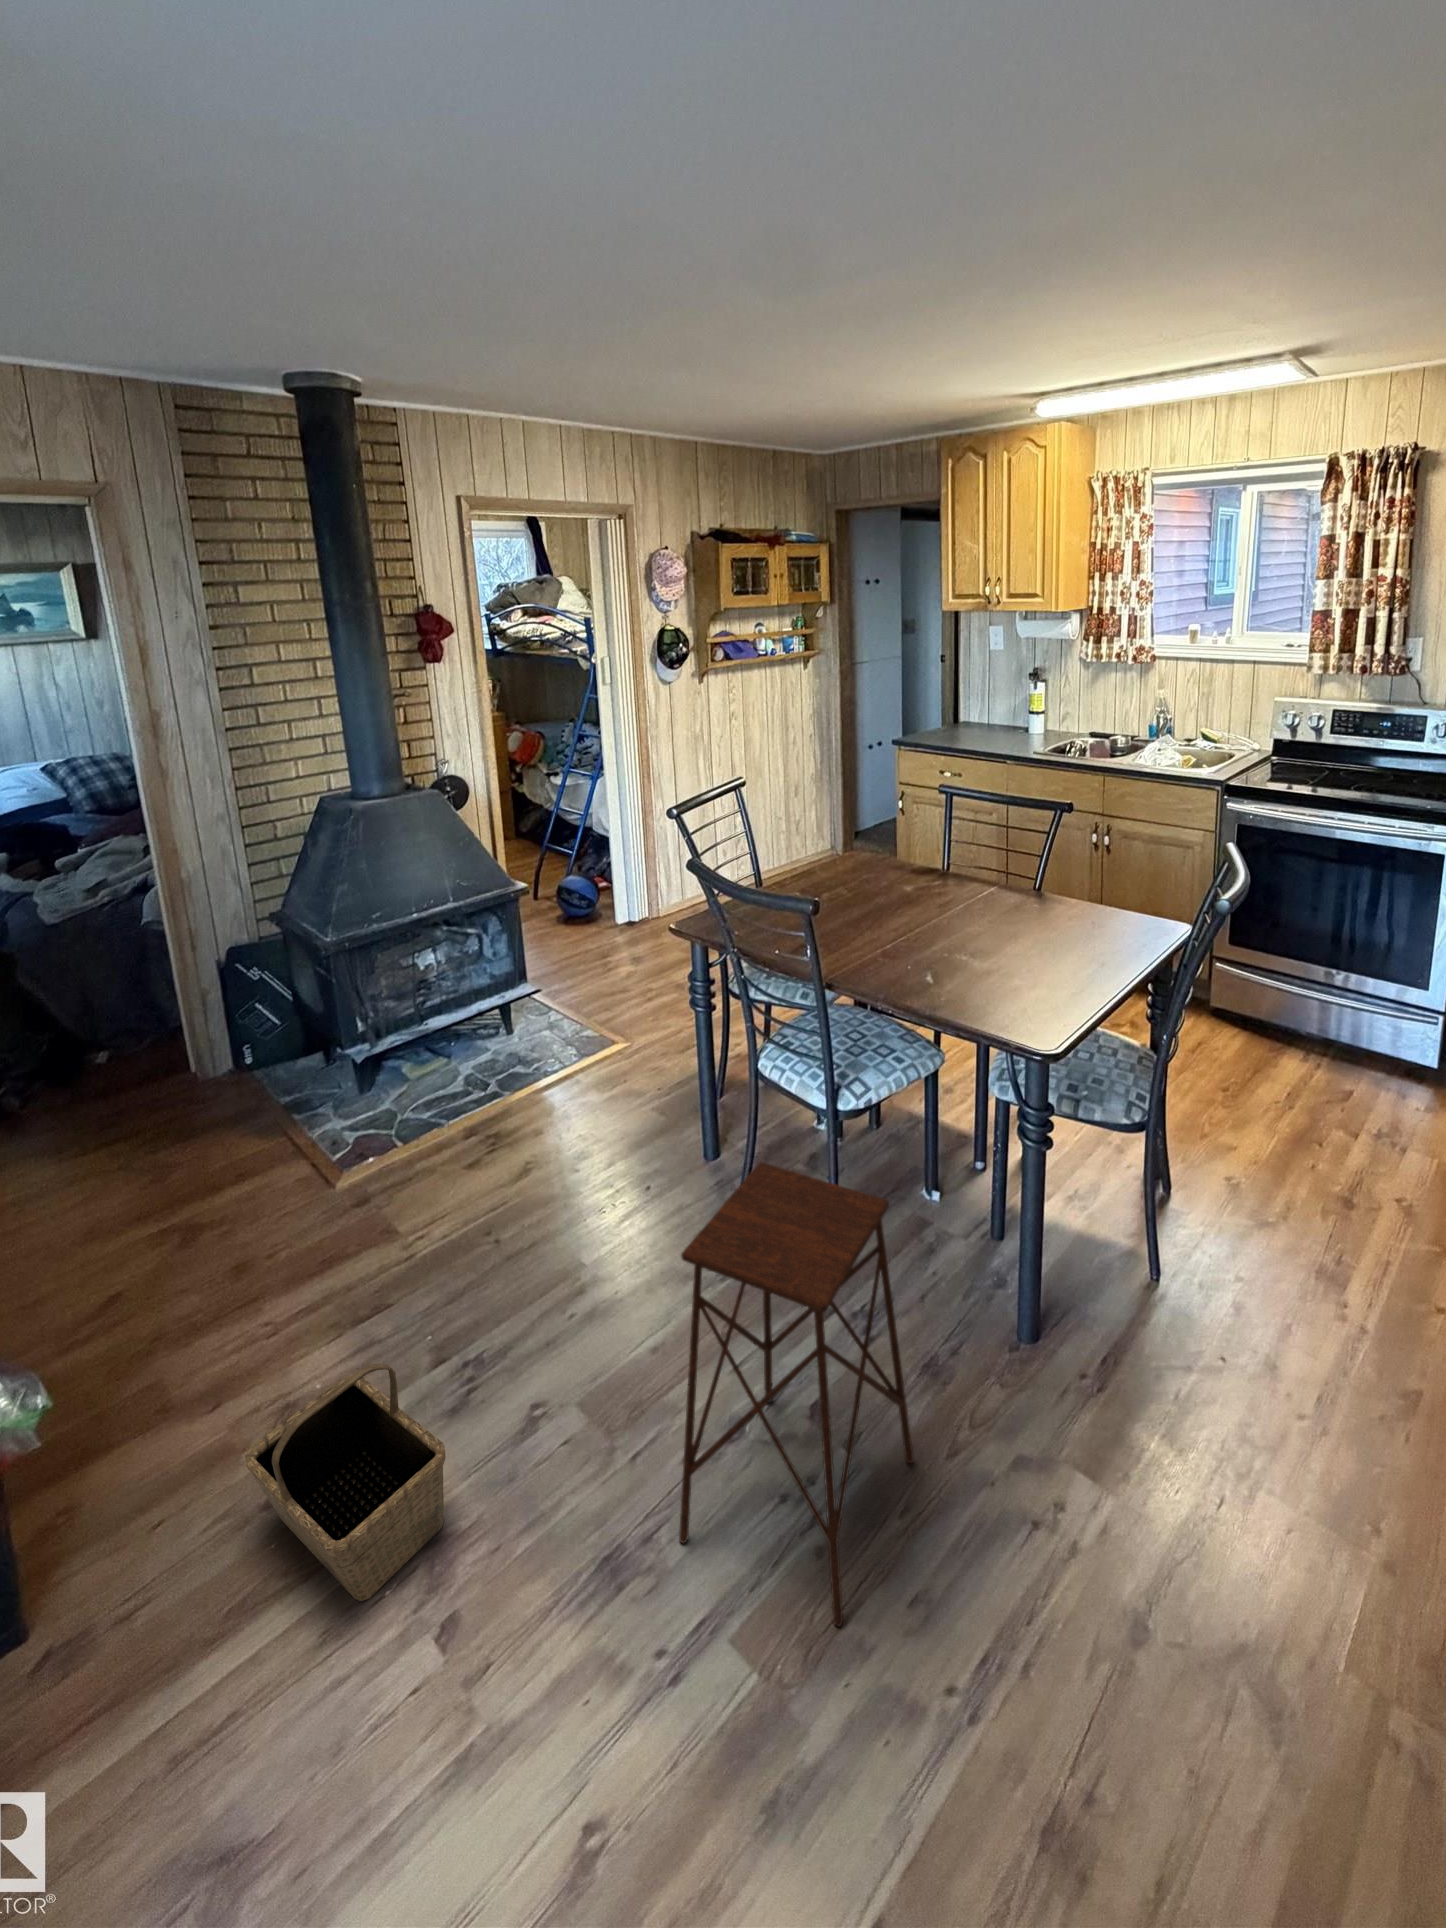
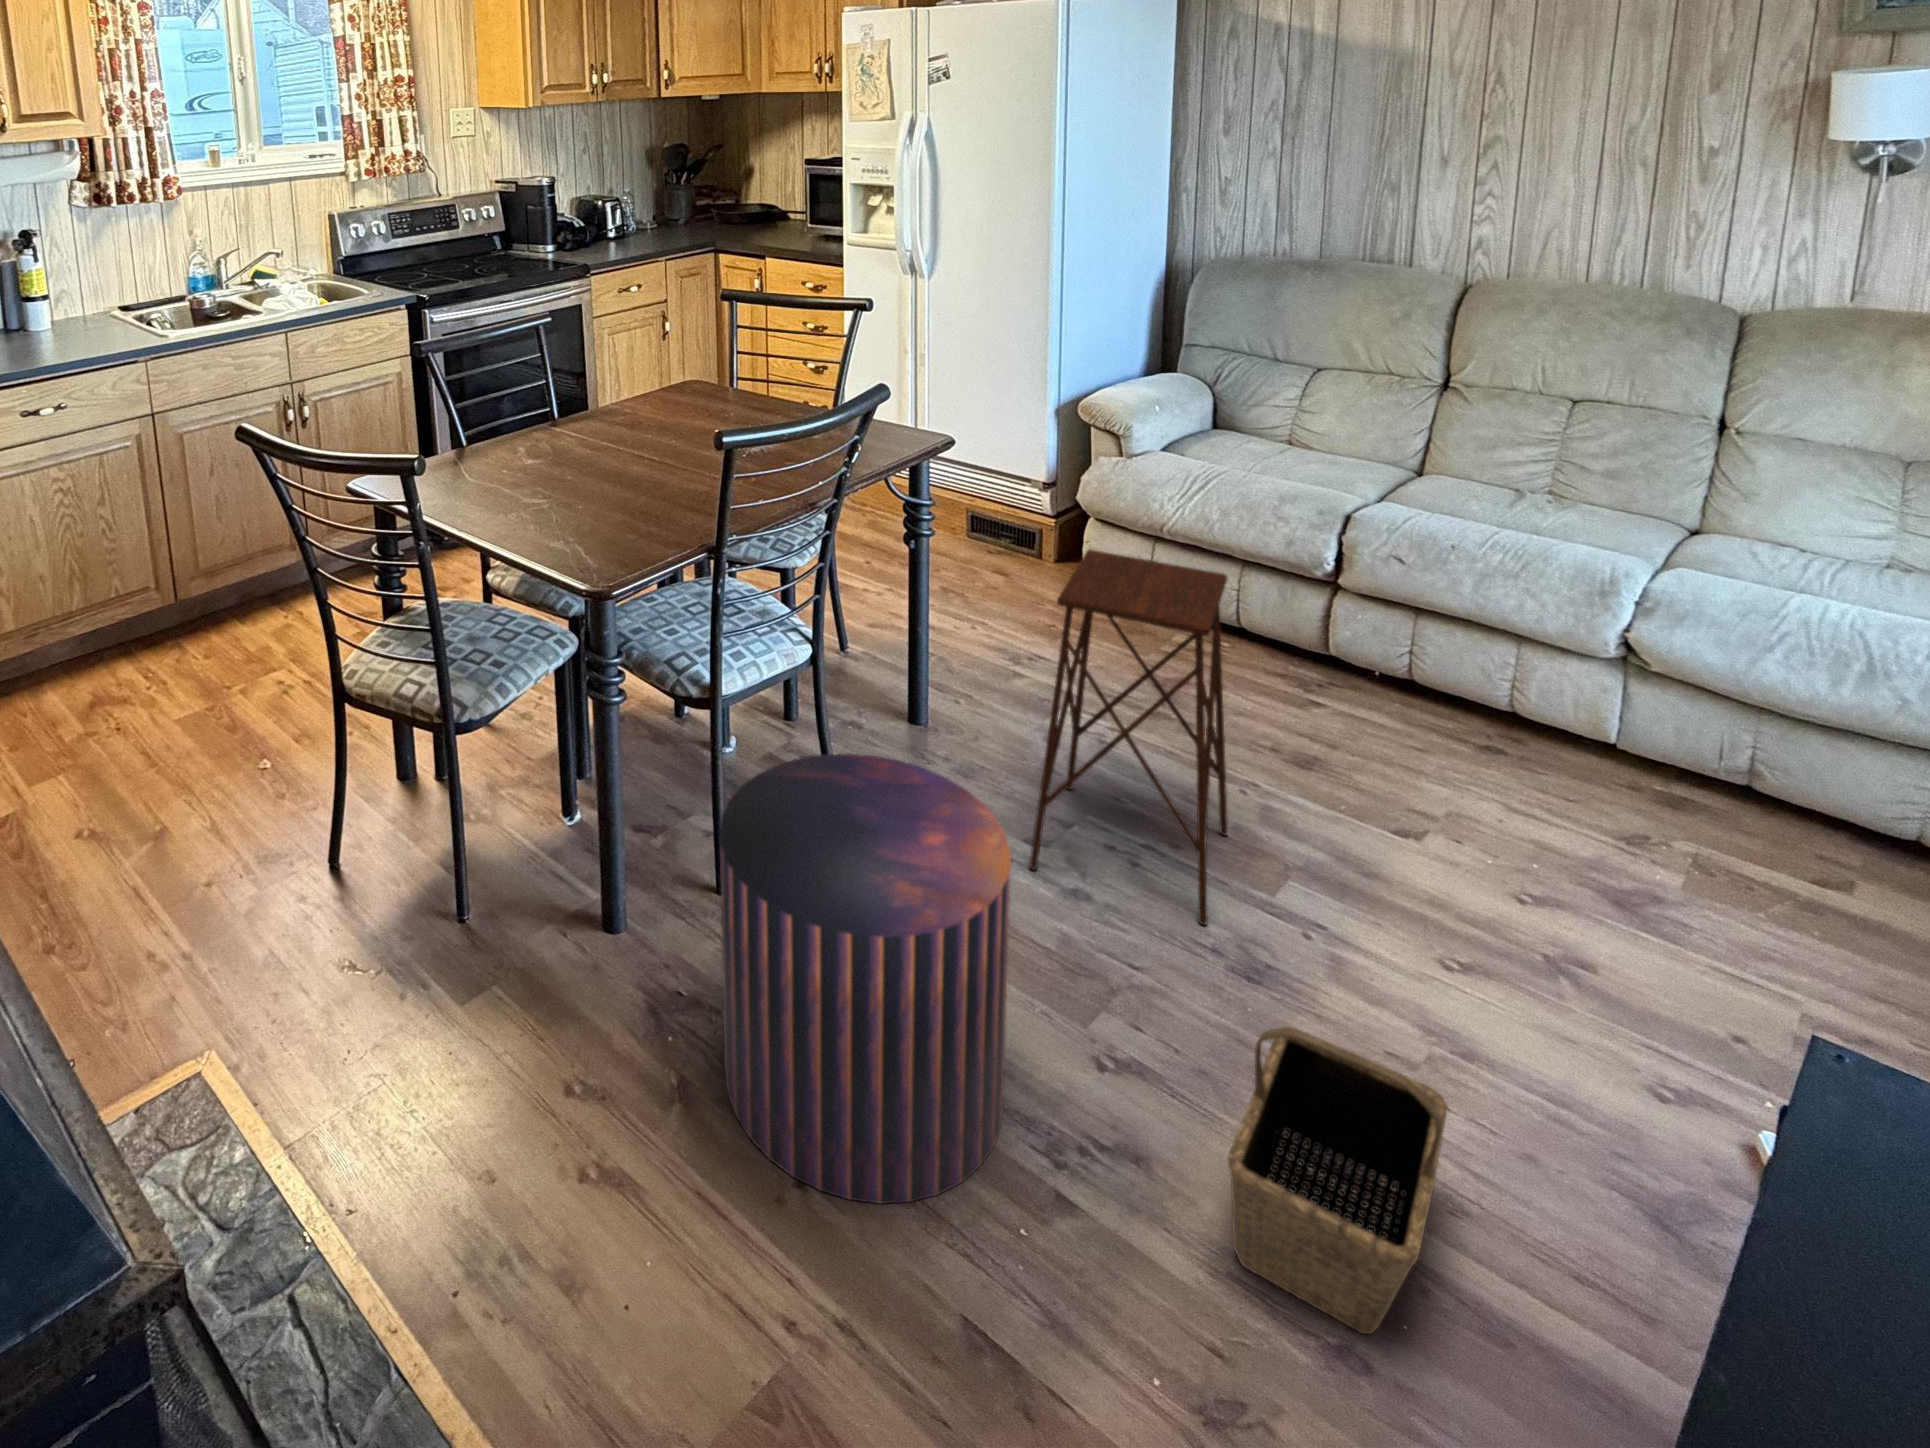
pouf: none [448,1061,652,1341] -> present [719,754,1011,1204]

